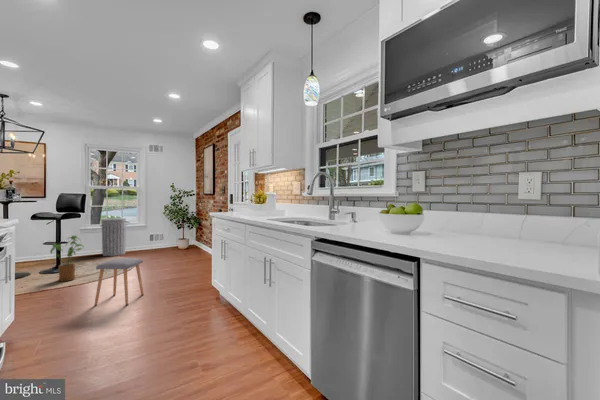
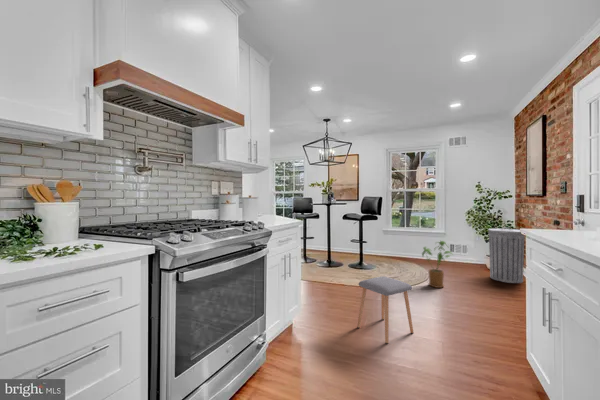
trash can: present [101,217,127,256] -> present [488,227,525,283]
house plant: present [50,236,83,281] -> present [422,241,451,288]

